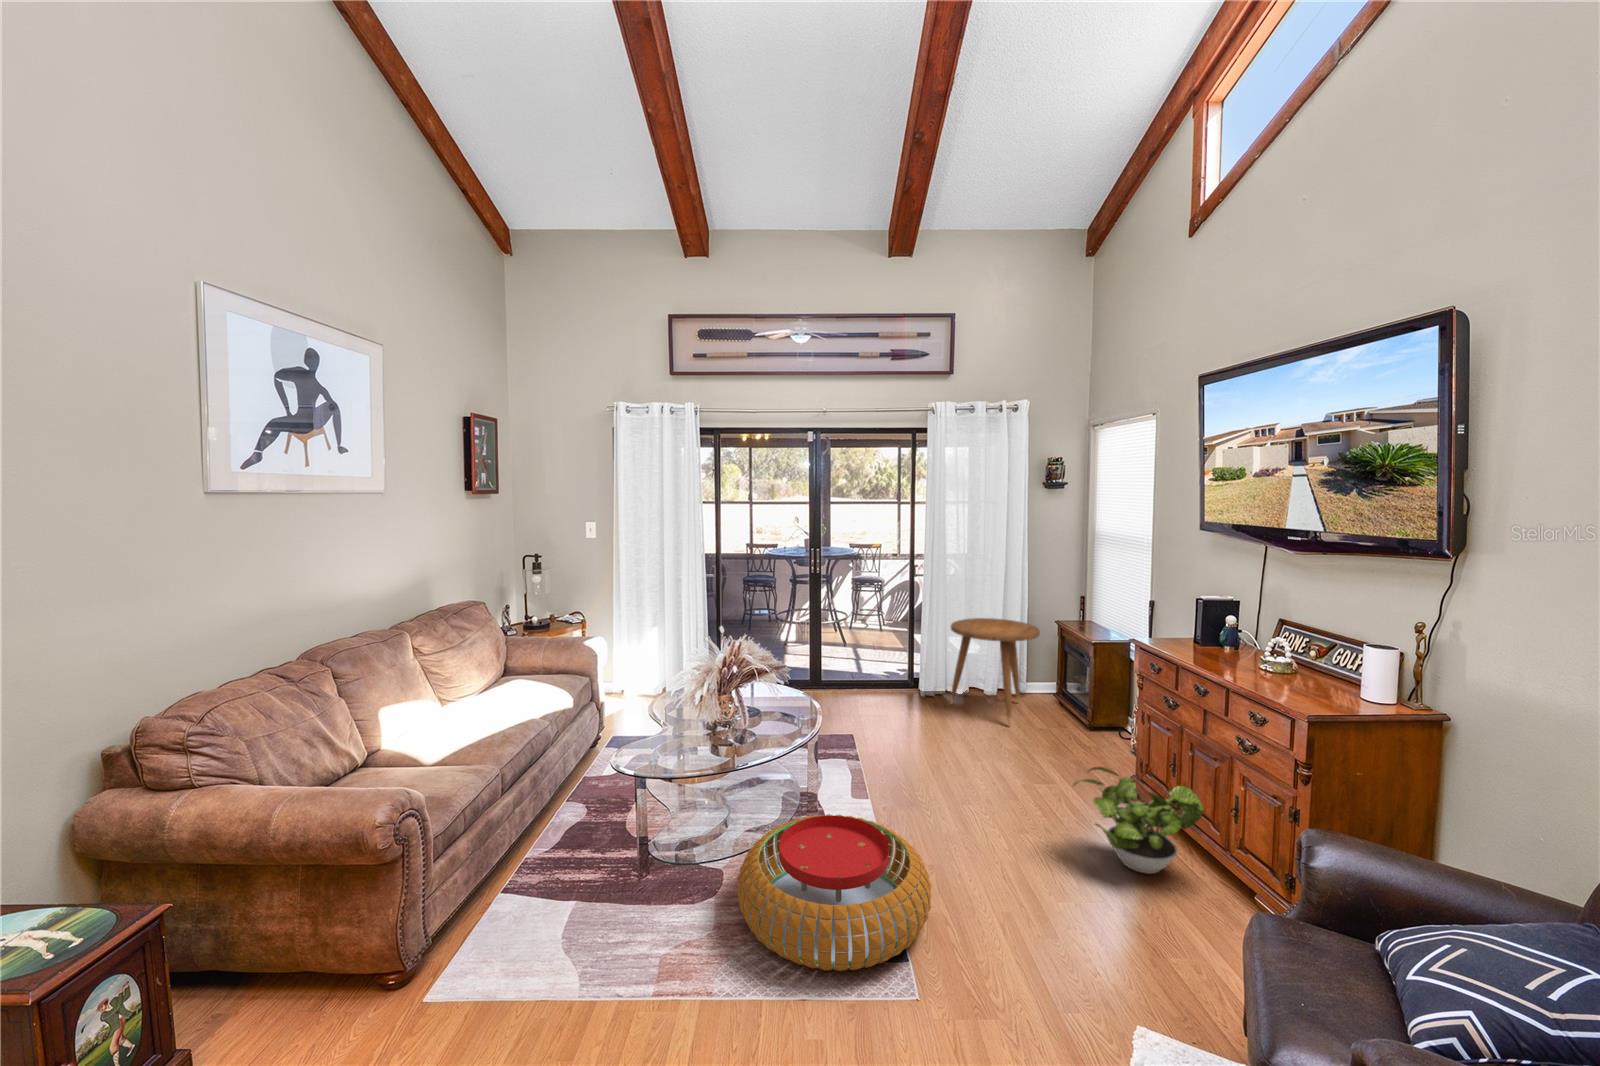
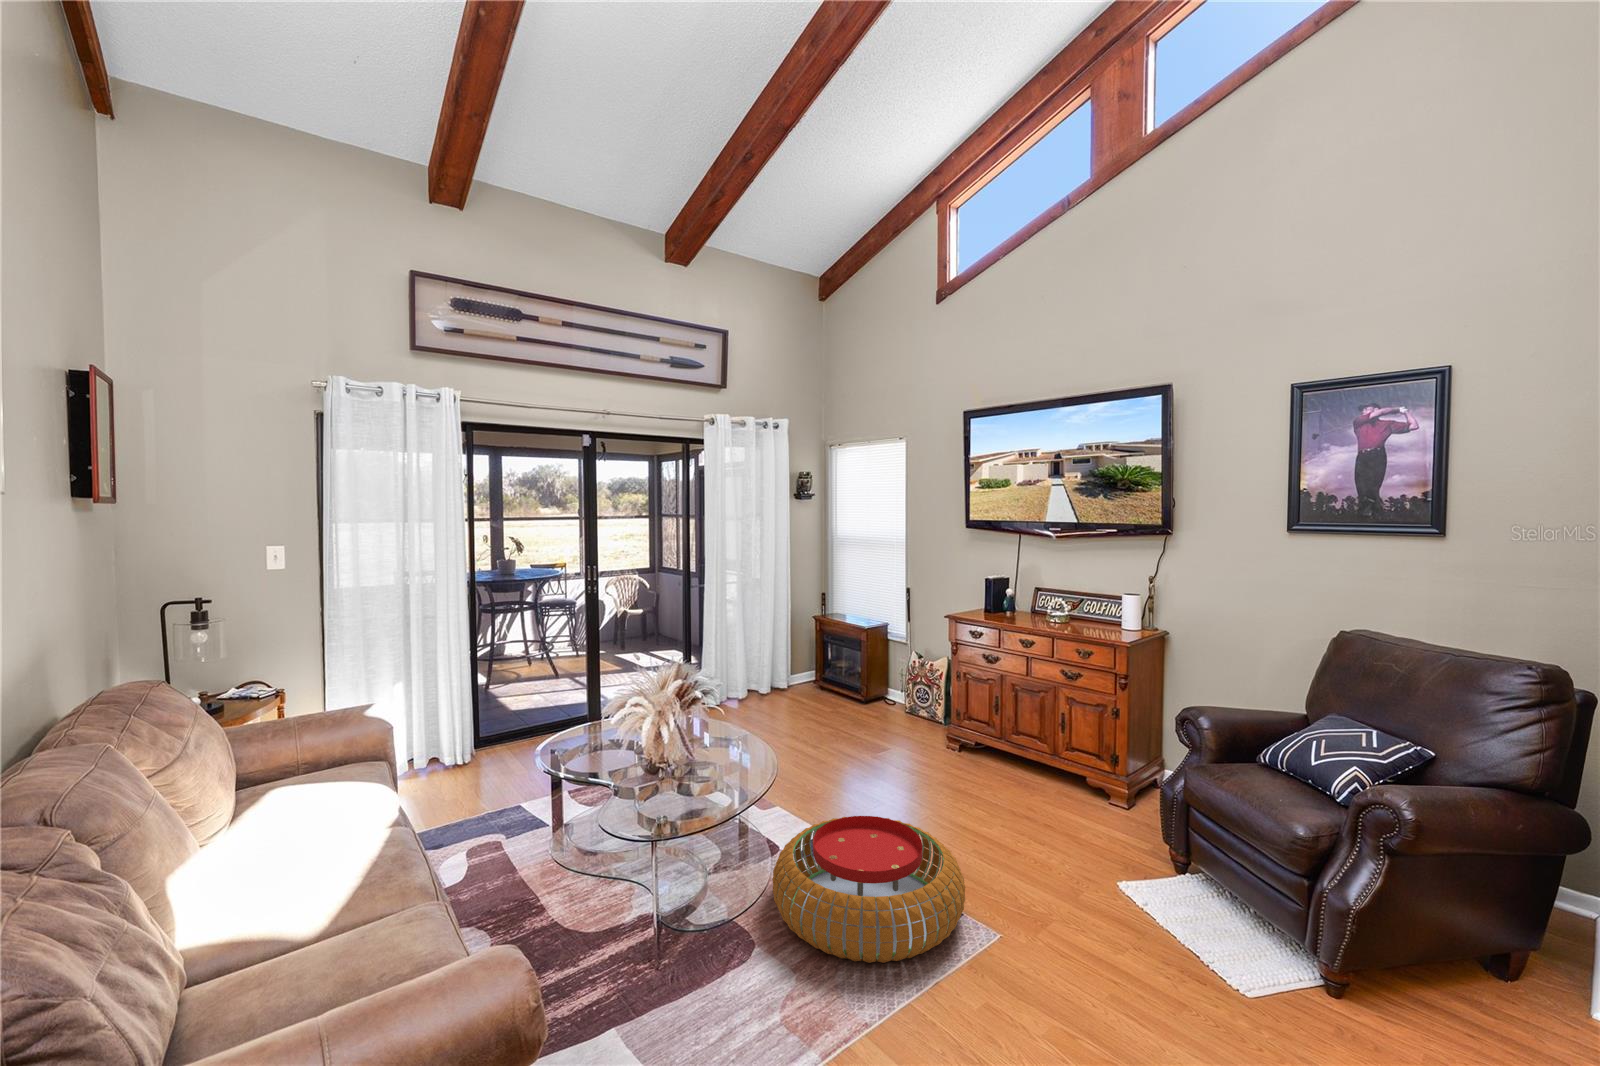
side table: present [950,618,1040,726] -> none [743,622,824,720]
potted plant: present [1073,767,1204,874] -> none [955,718,1039,793]

